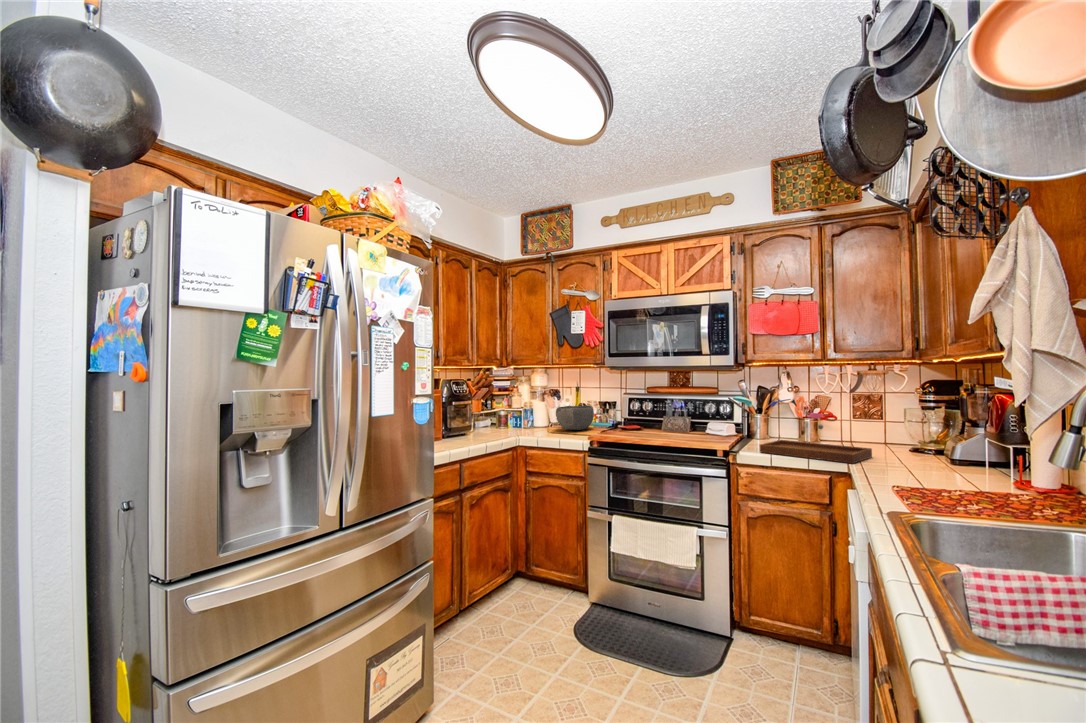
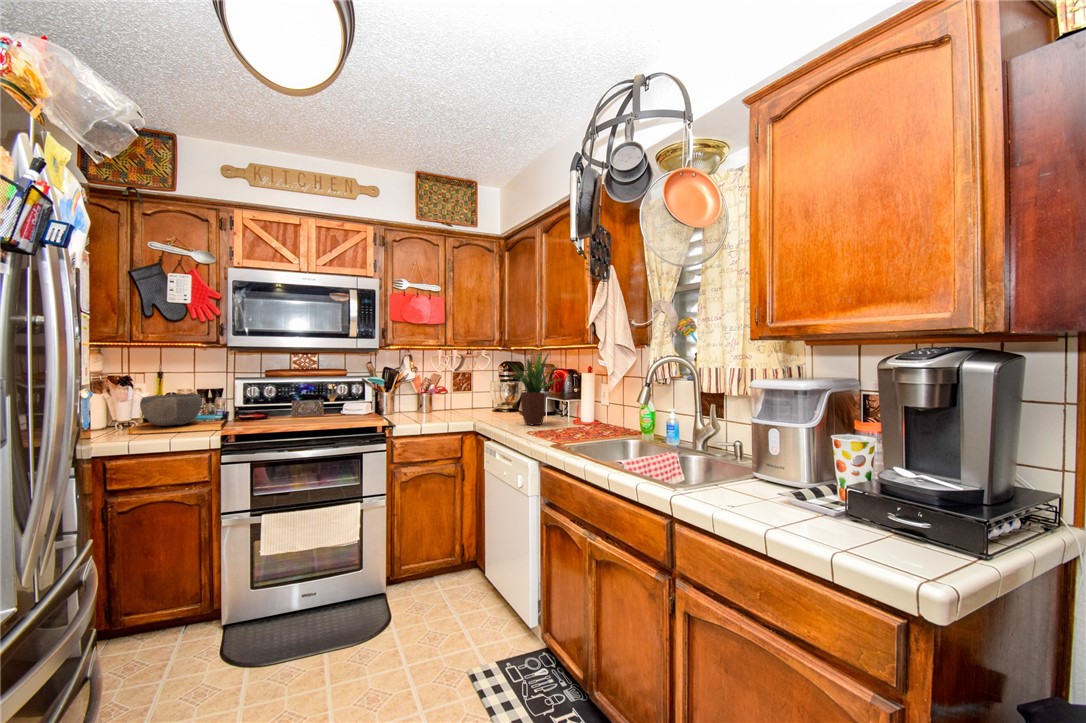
potted plant: none [878,365,1003,481] -> present [509,353,557,425]
tray: present [760,424,872,463] -> none [409,396,484,424]

